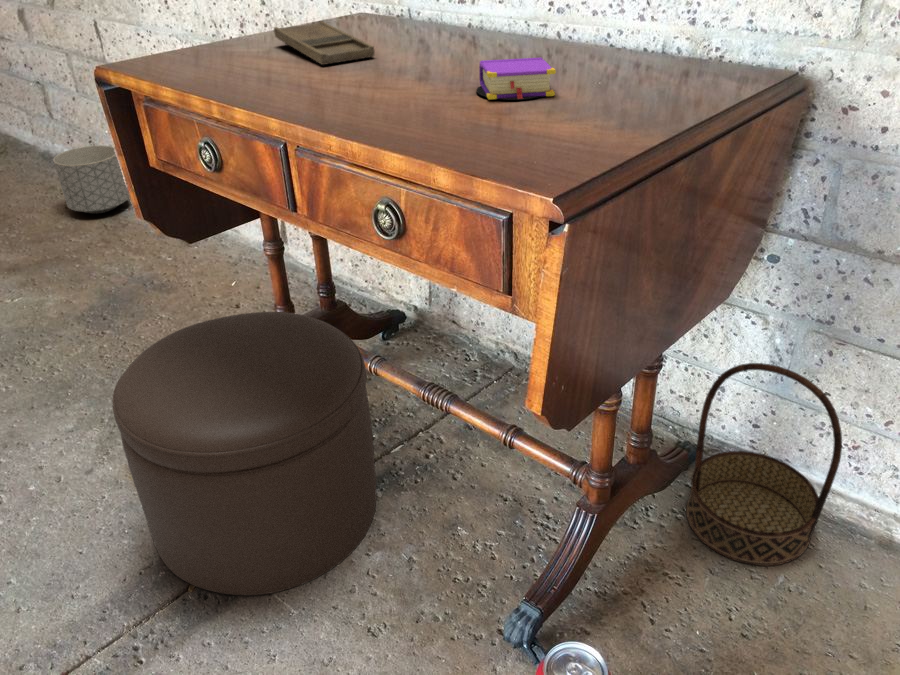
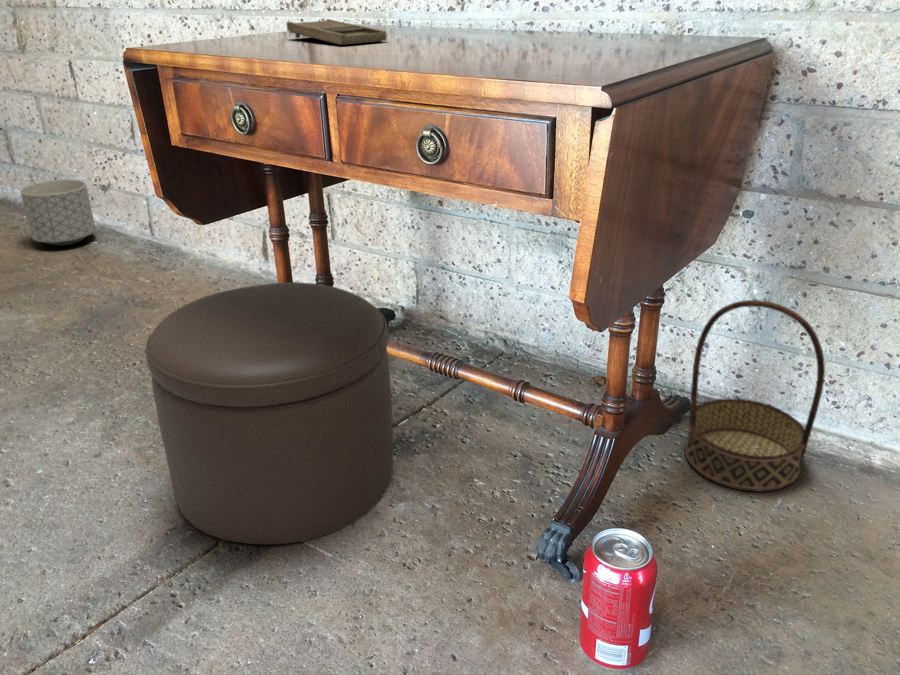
book: present [476,58,556,100] -> none [463,25,594,58]

